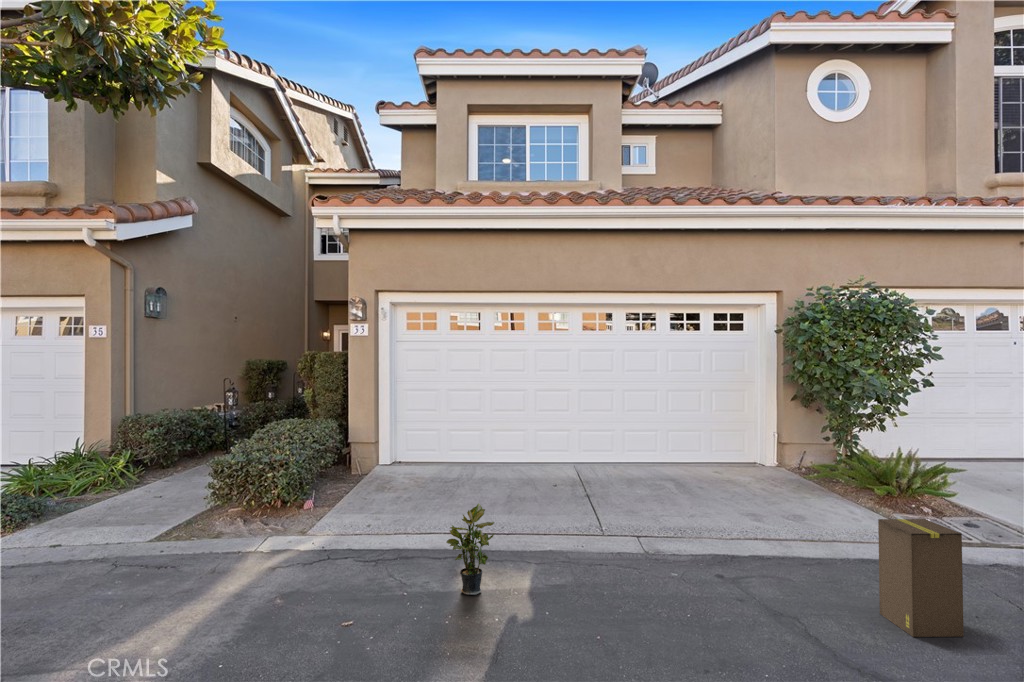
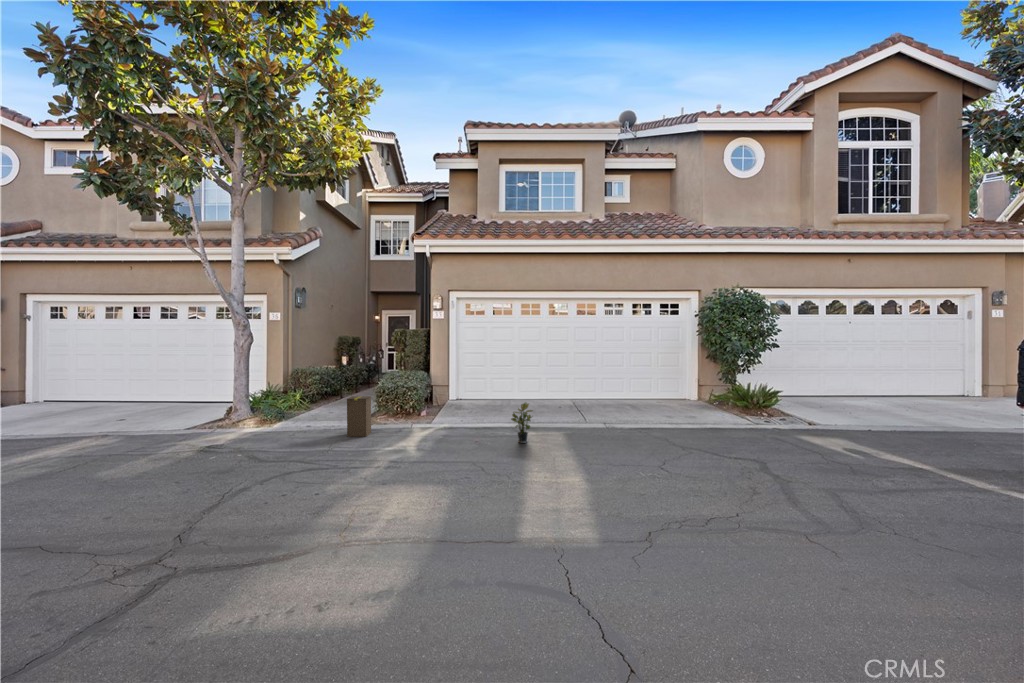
cardboard box: present [878,519,964,637] -> present [347,396,371,437]

